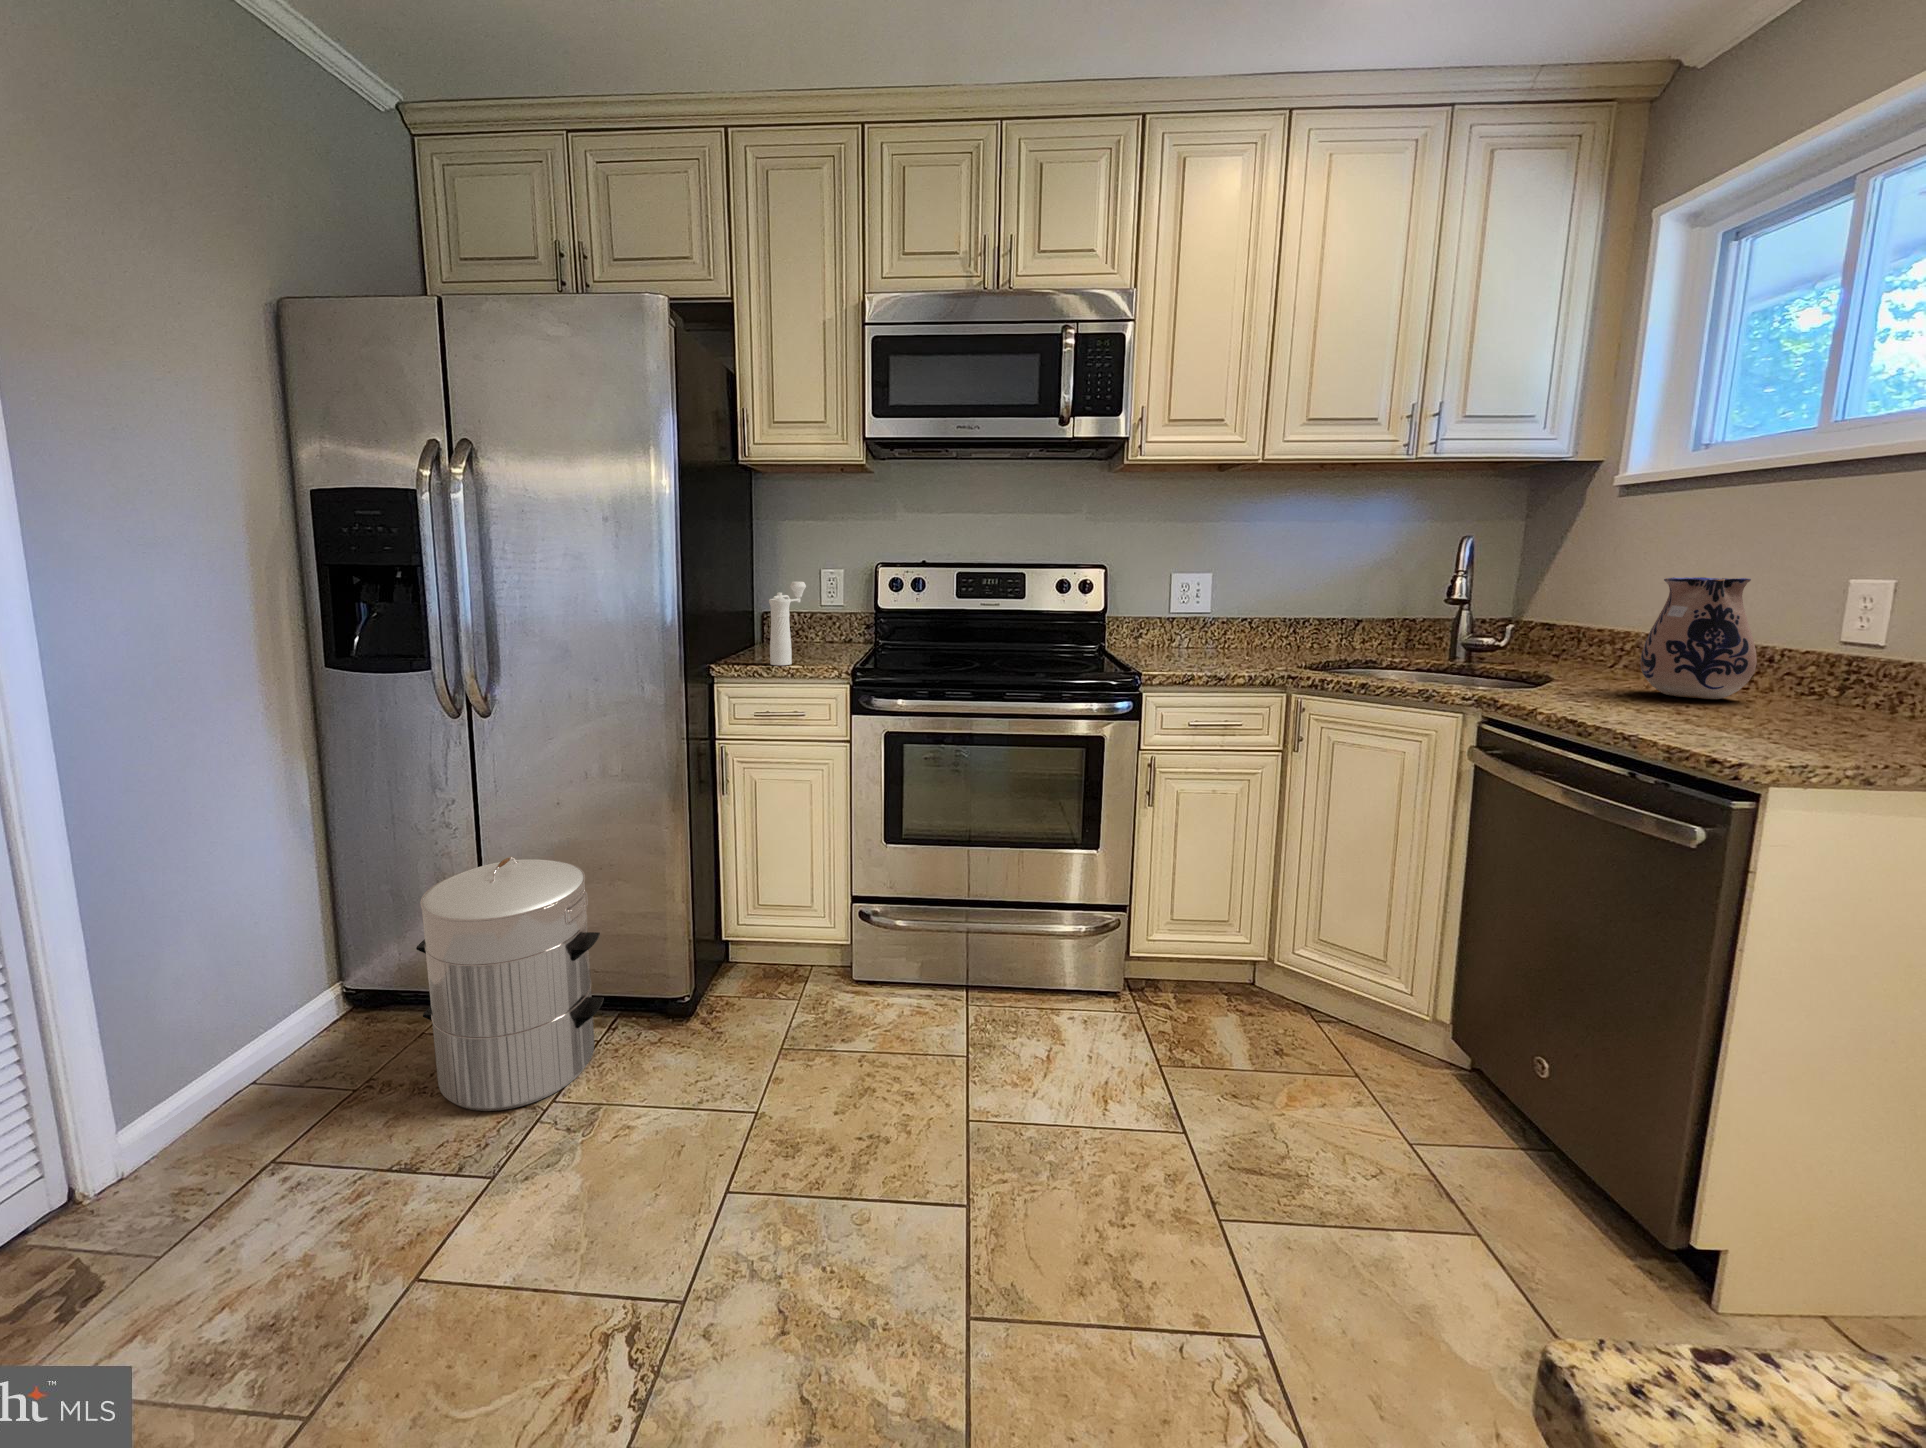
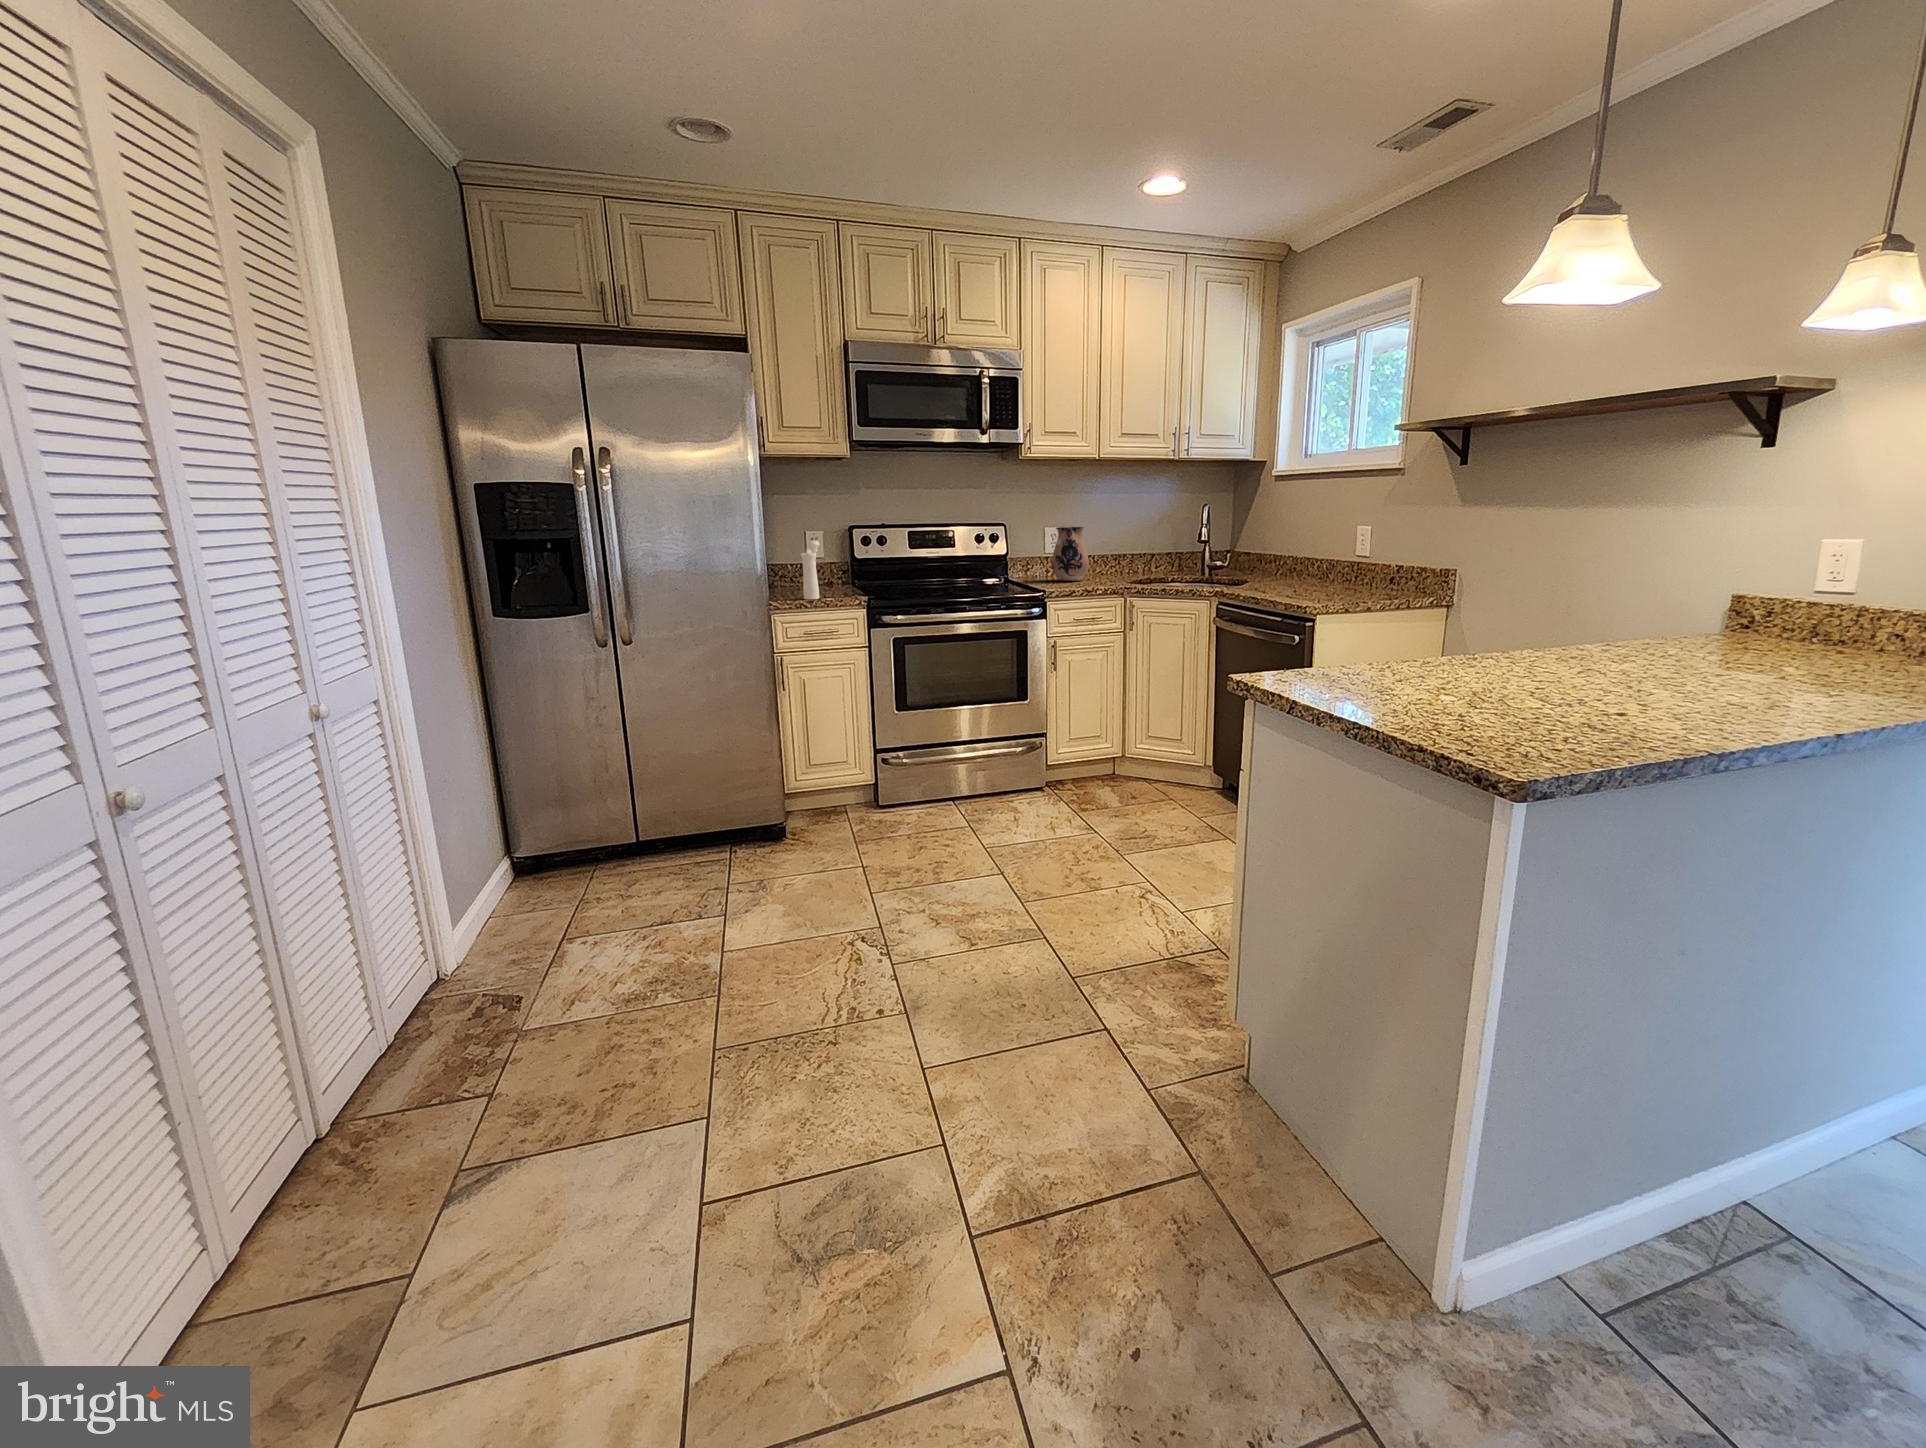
ceramic pitcher: present [1640,577,1757,699] -> present [1052,527,1089,581]
waste bin: present [416,856,604,1111] -> none [610,736,741,900]

